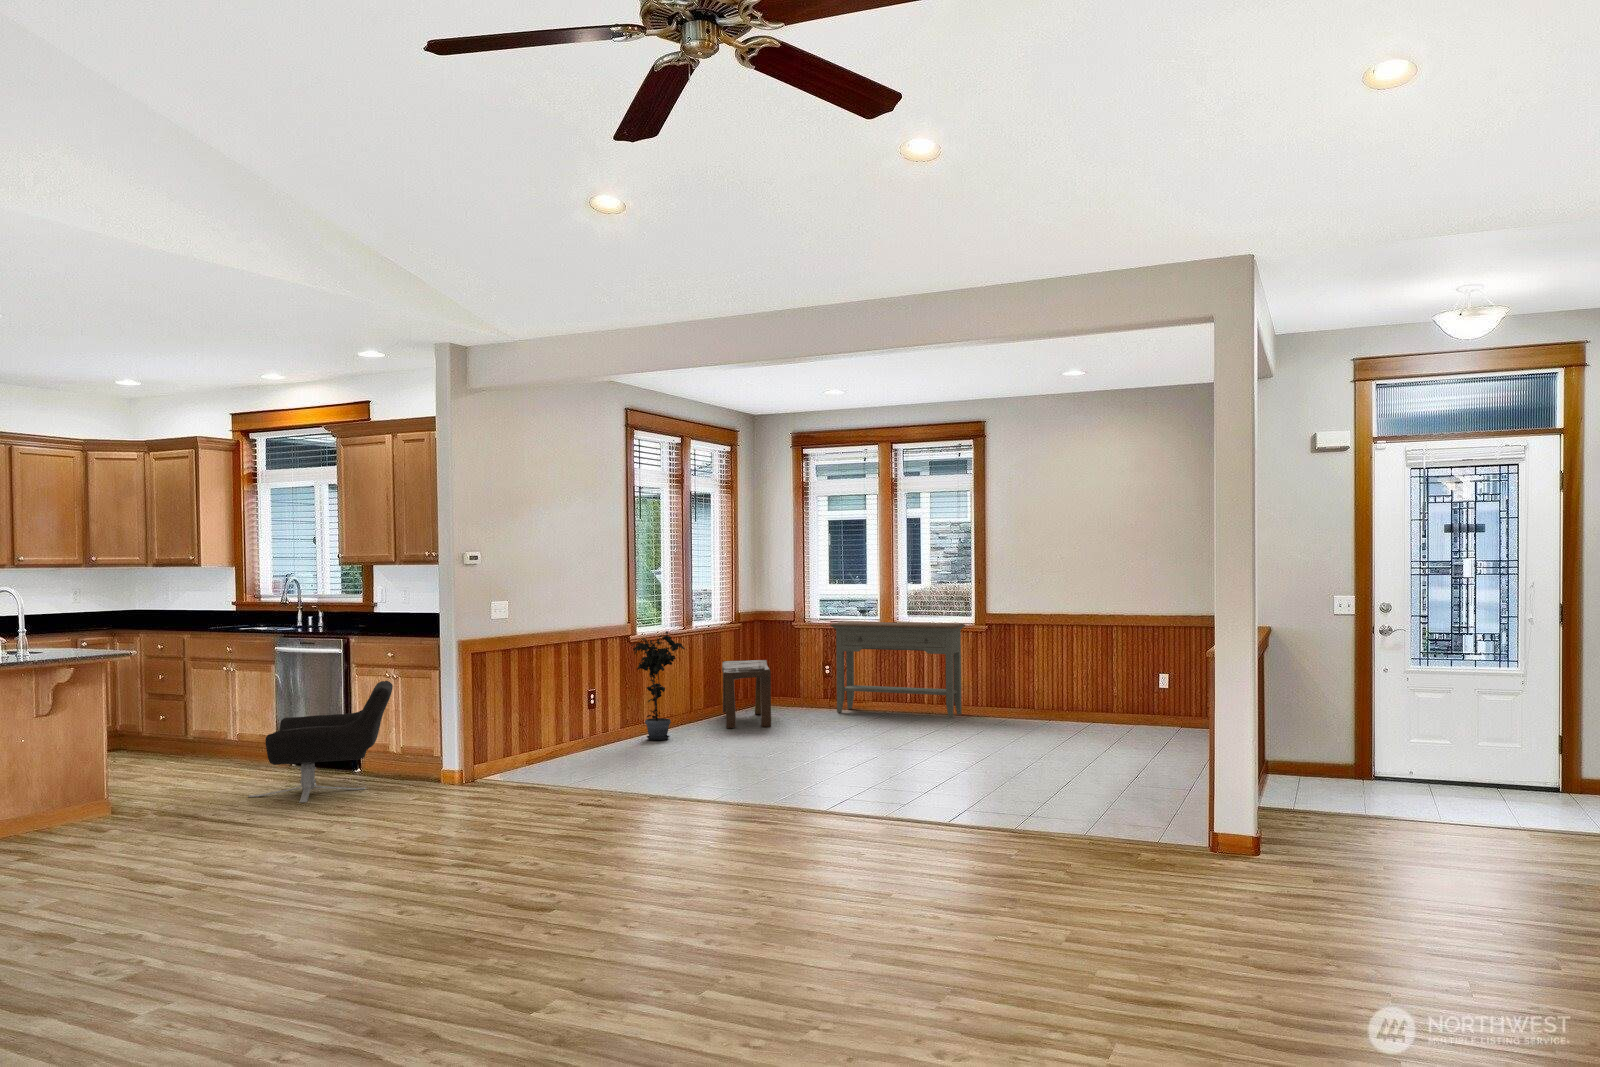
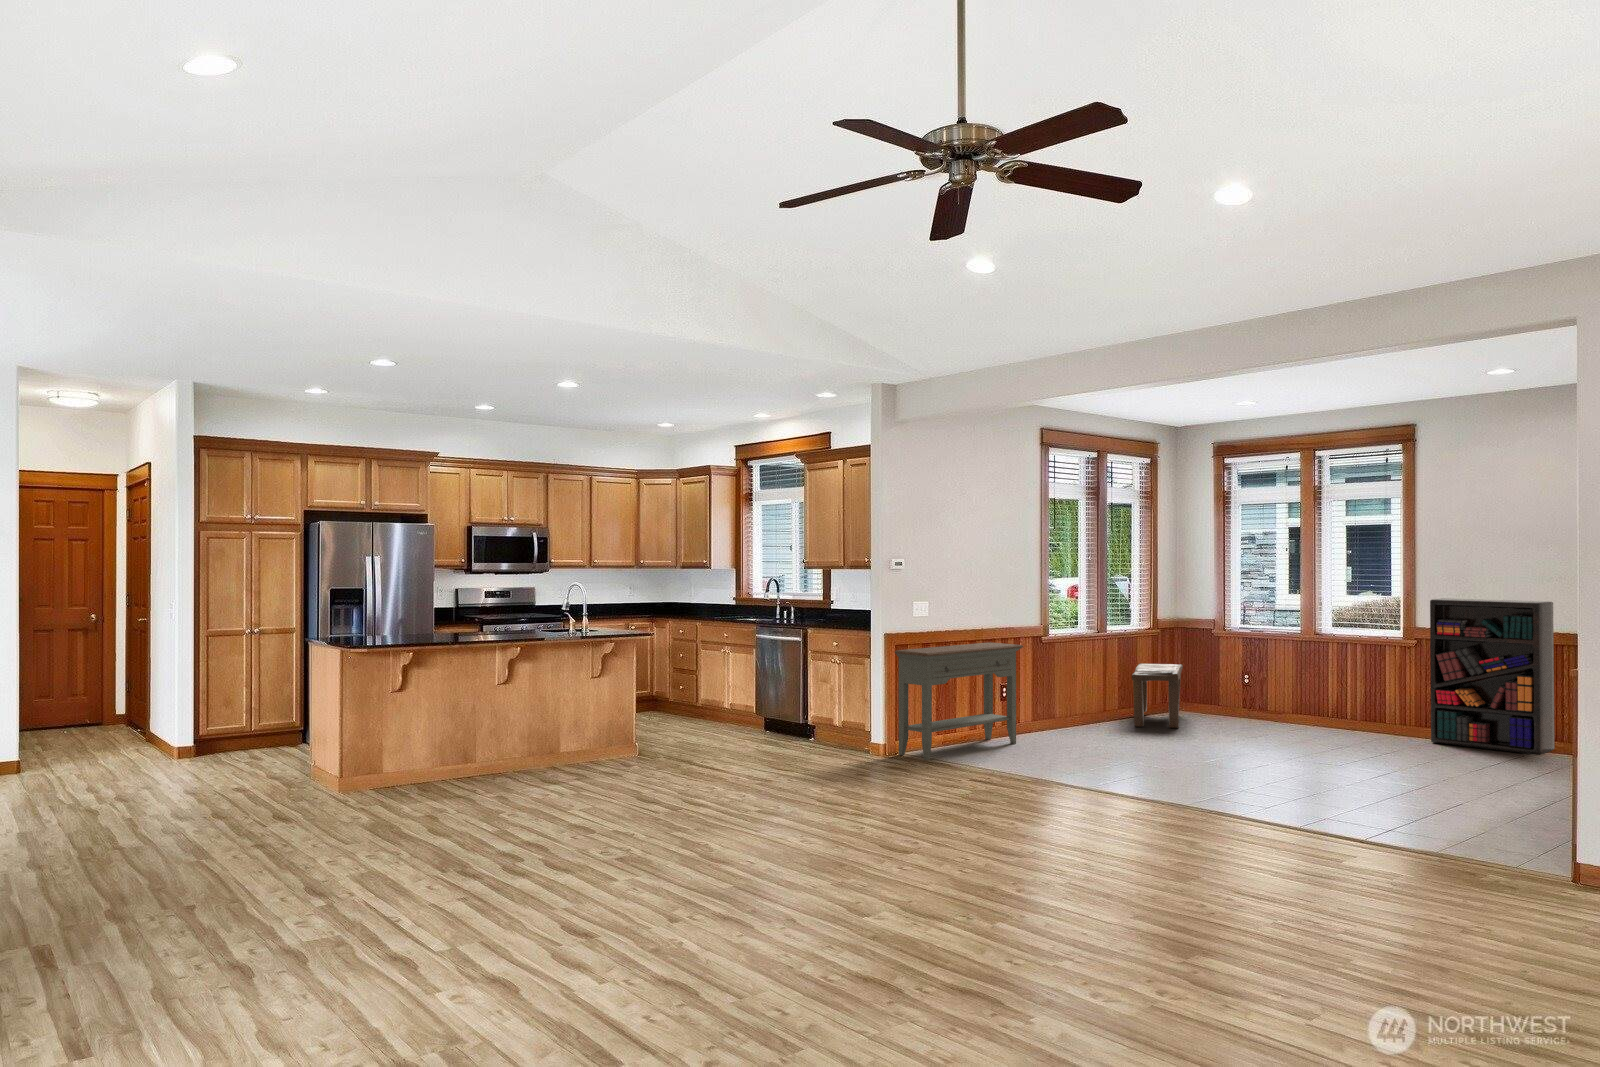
bookshelf: none [1001,583,1102,726] -> present [1430,598,1555,755]
console table: present [830,622,965,718] -> present [895,642,1023,760]
potted plant: present [631,631,685,740] -> none [1041,634,1093,732]
lounge chair: present [248,681,393,803] -> none [729,665,834,757]

